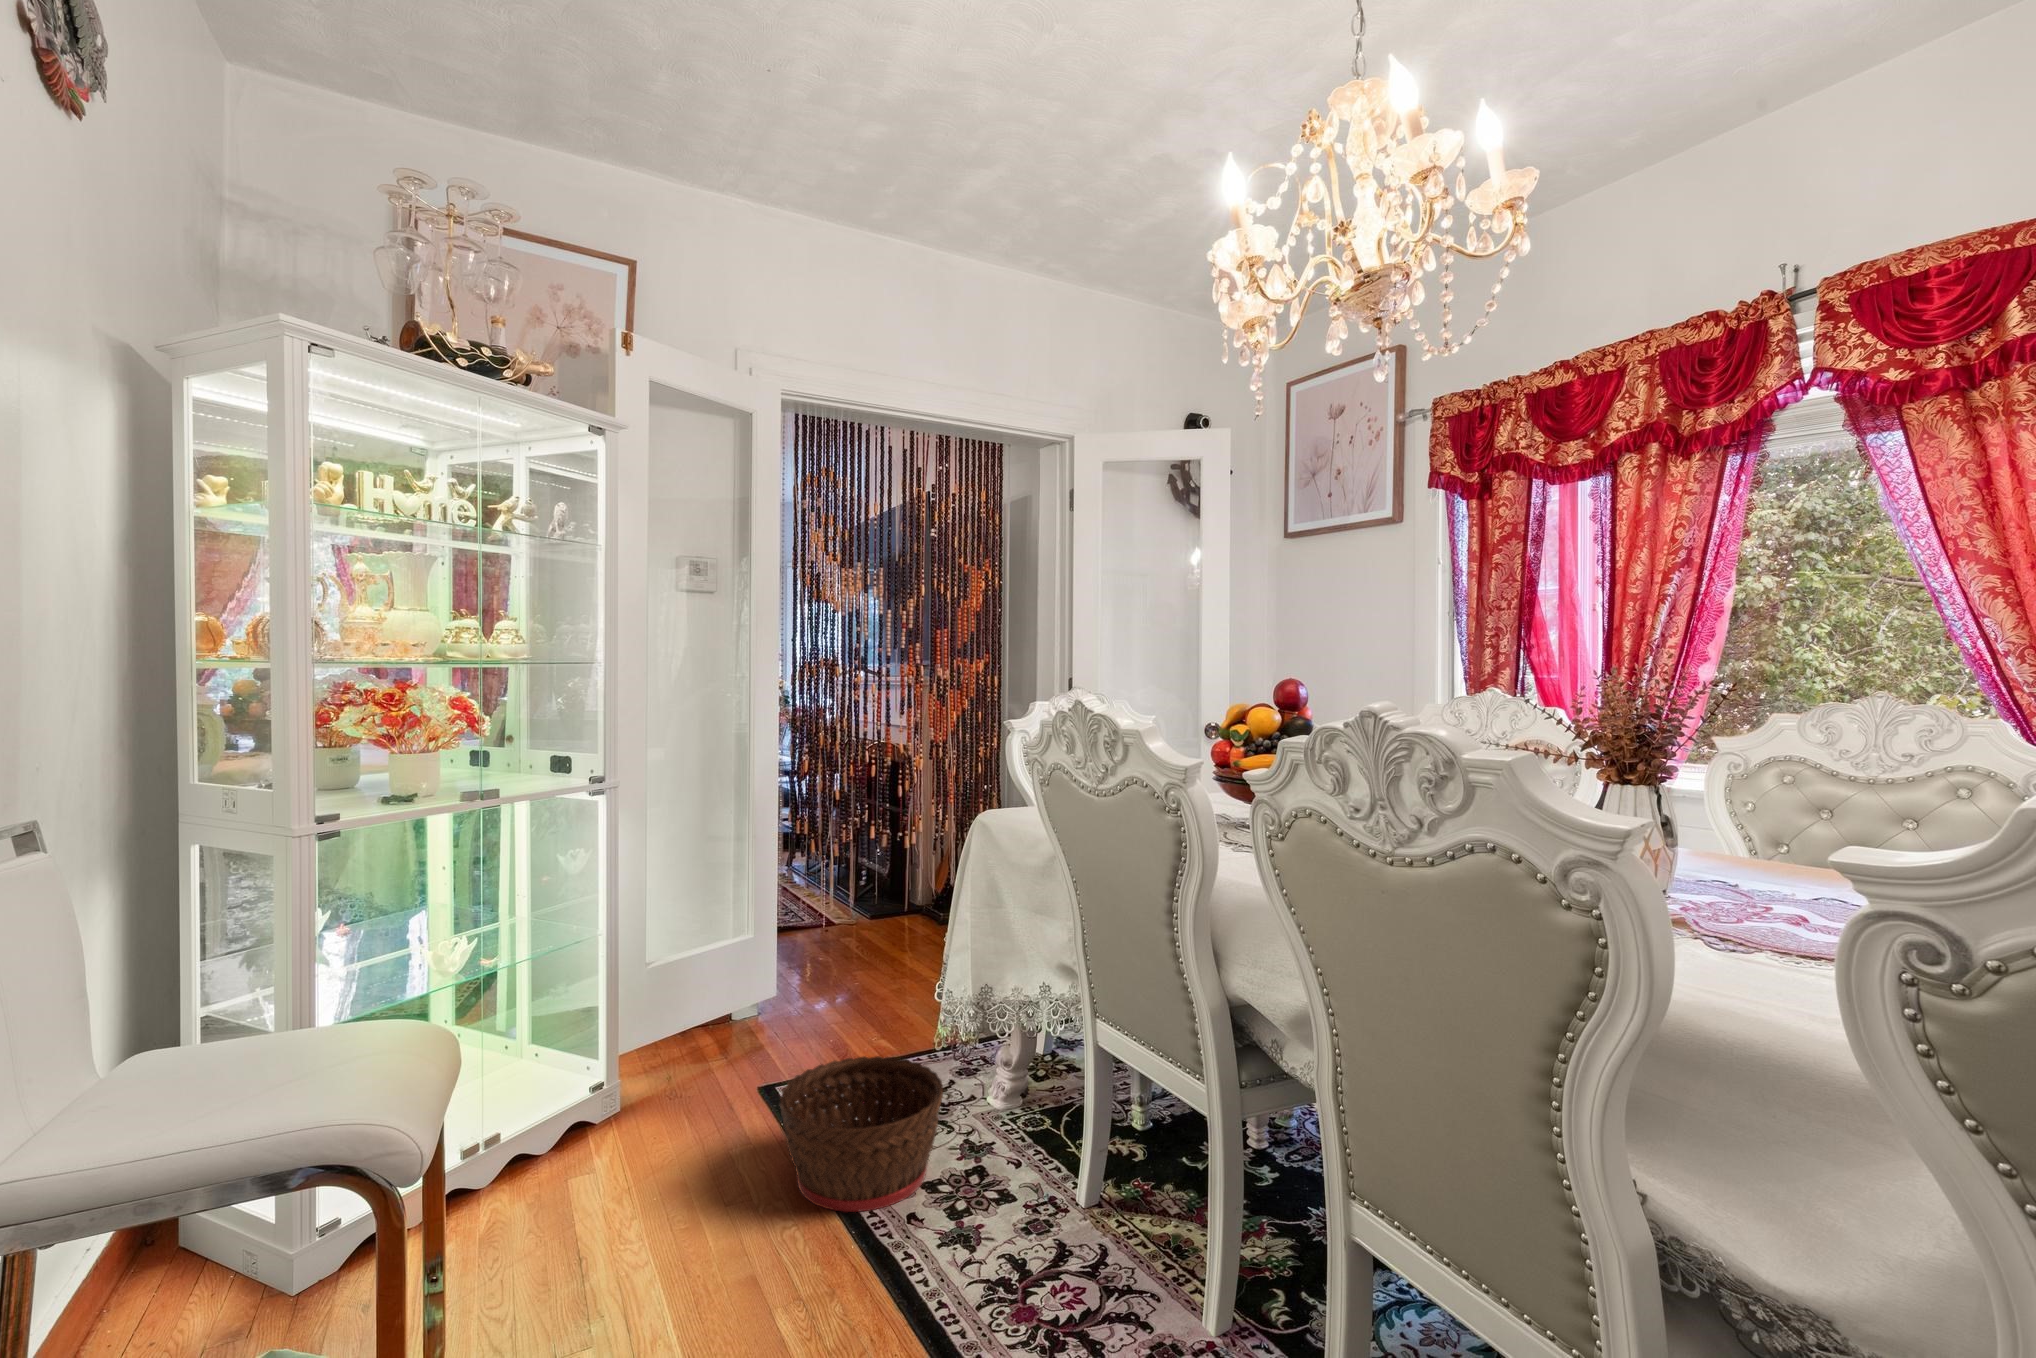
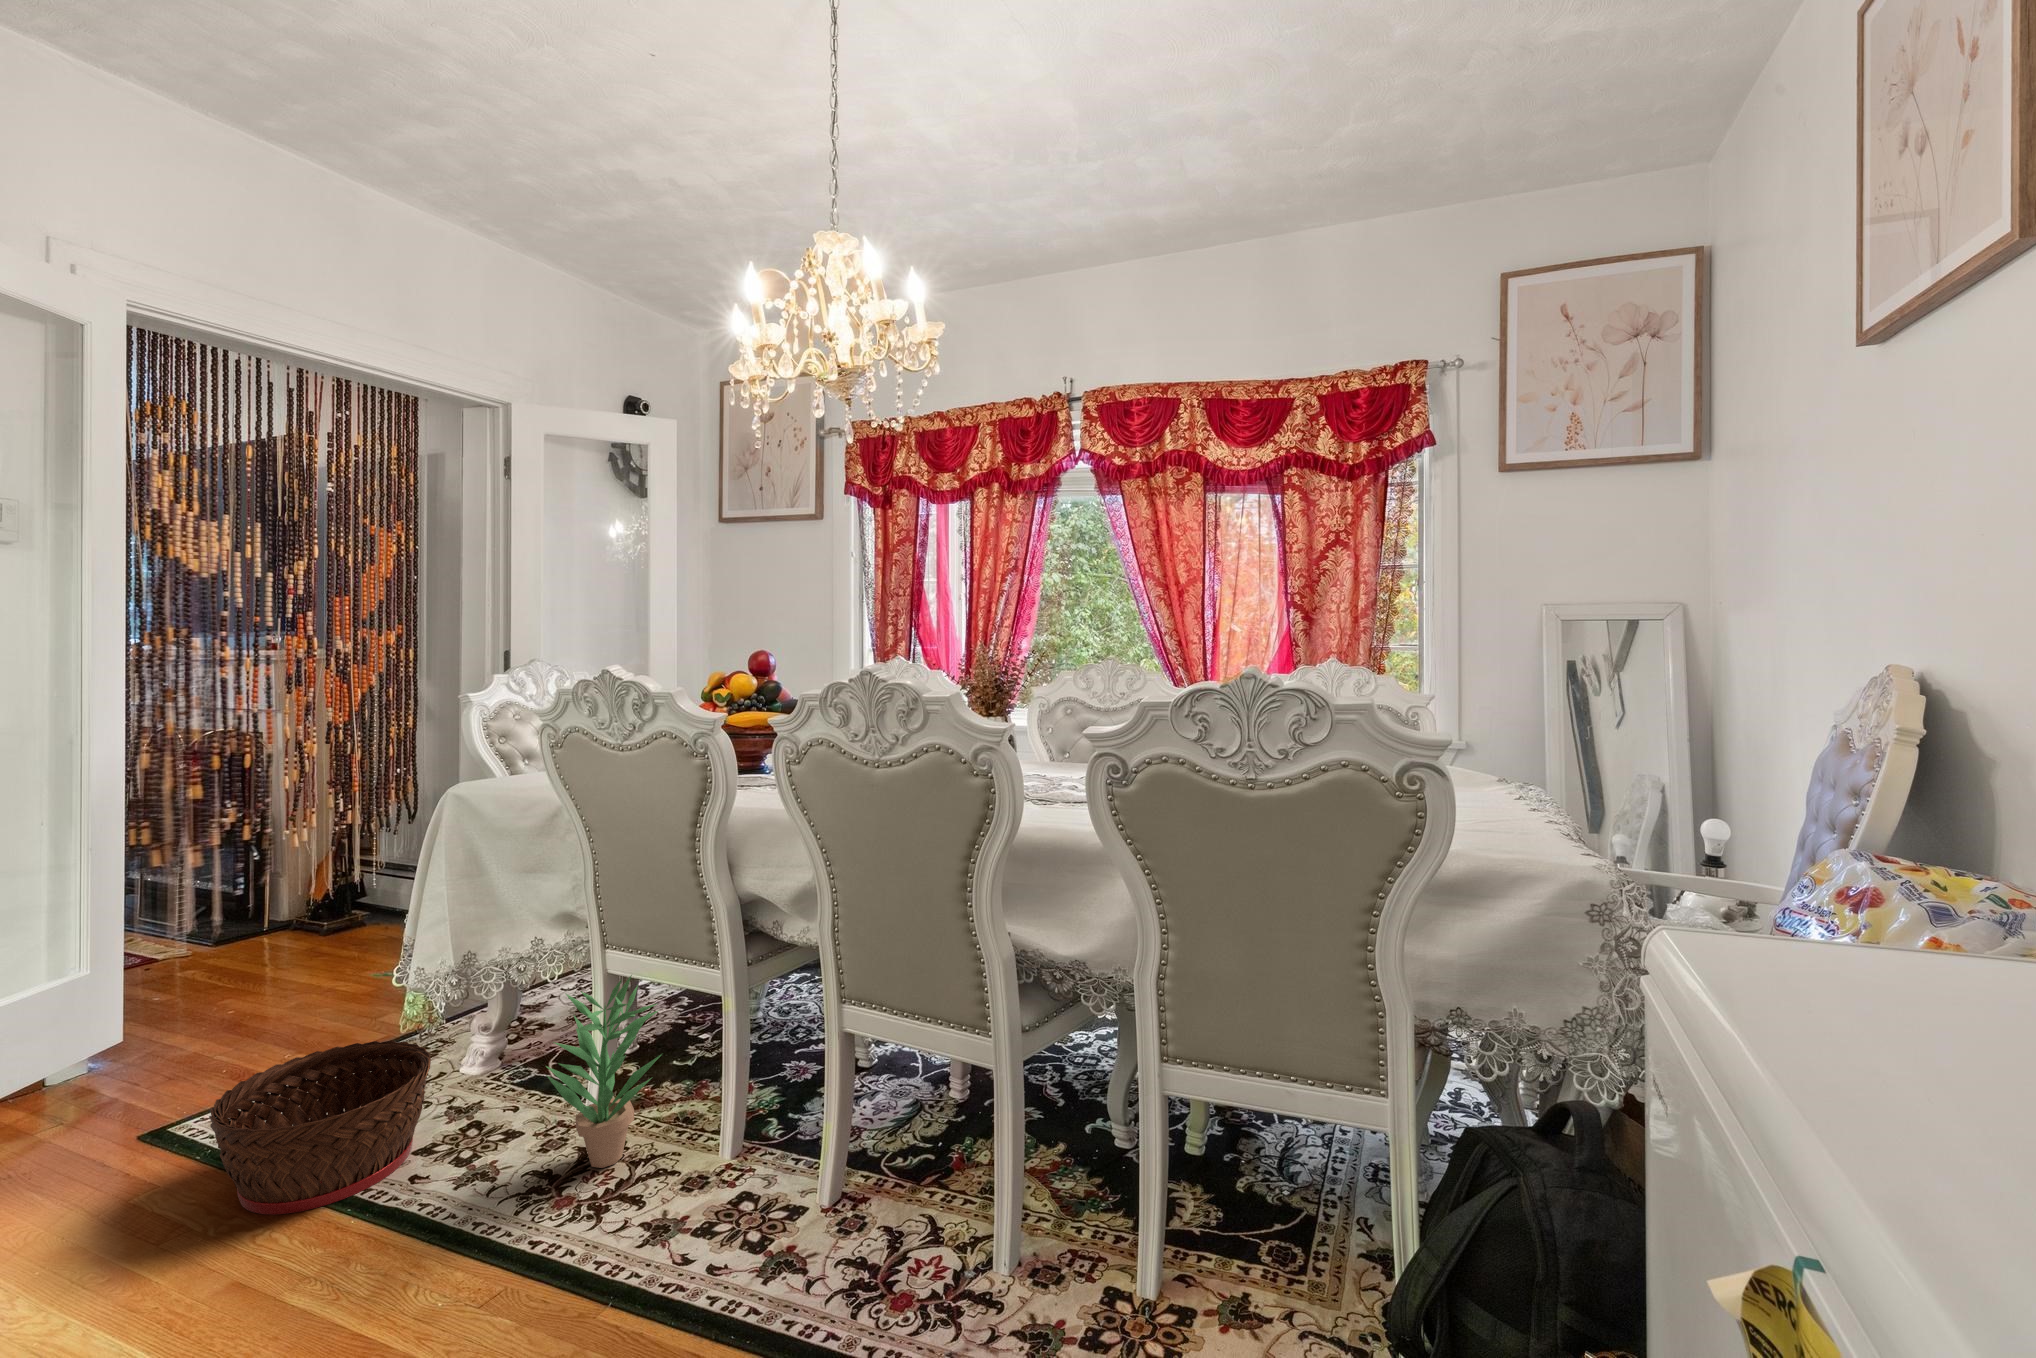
potted plant: none [1029,1058,1147,1275] -> present [546,975,662,1168]

